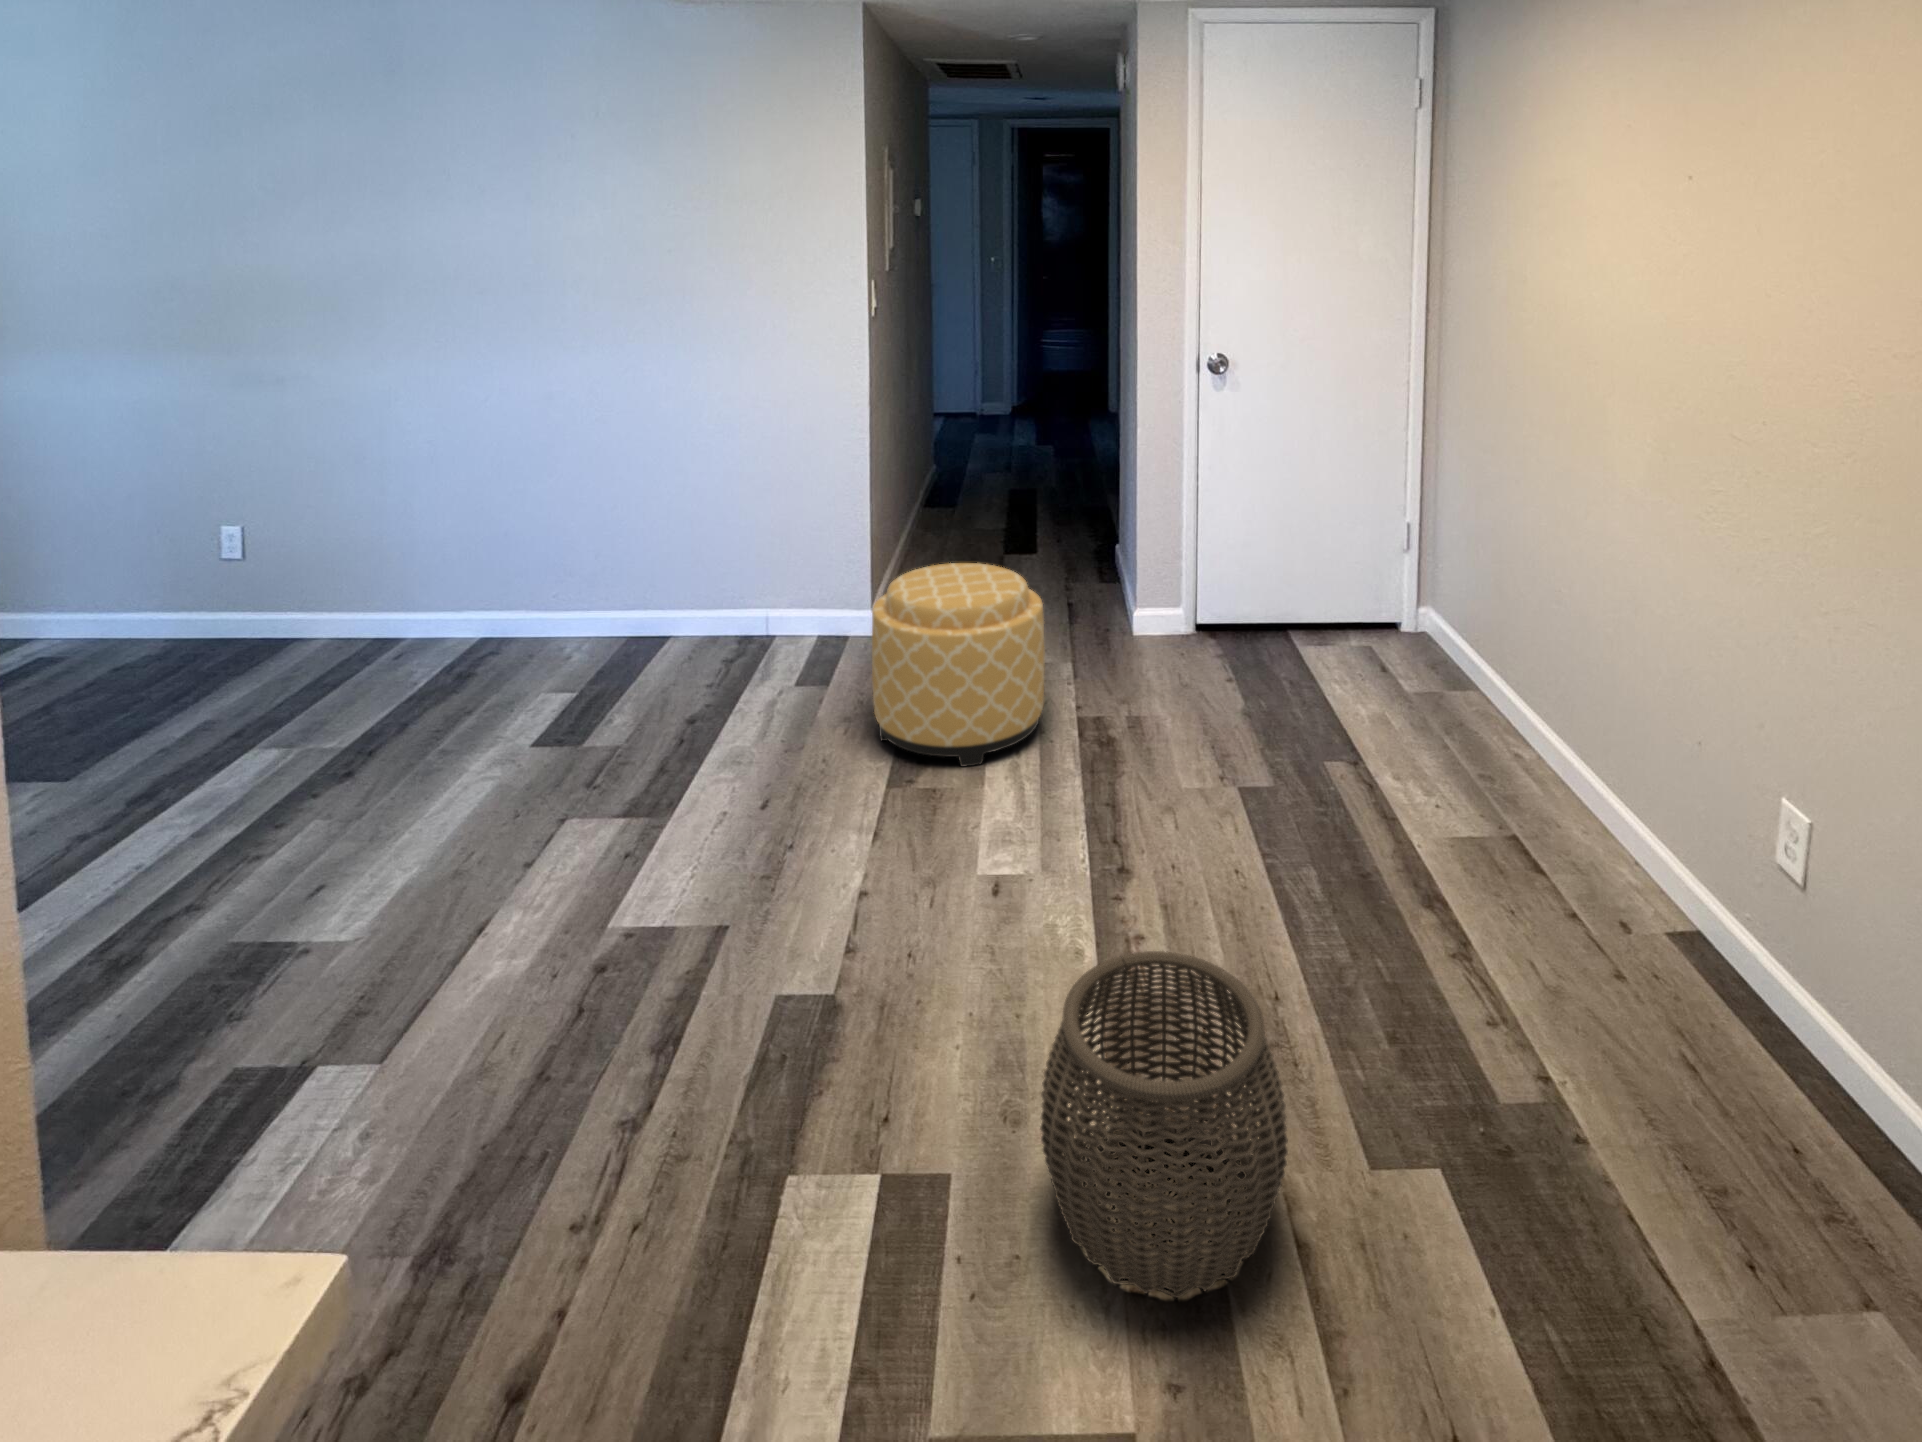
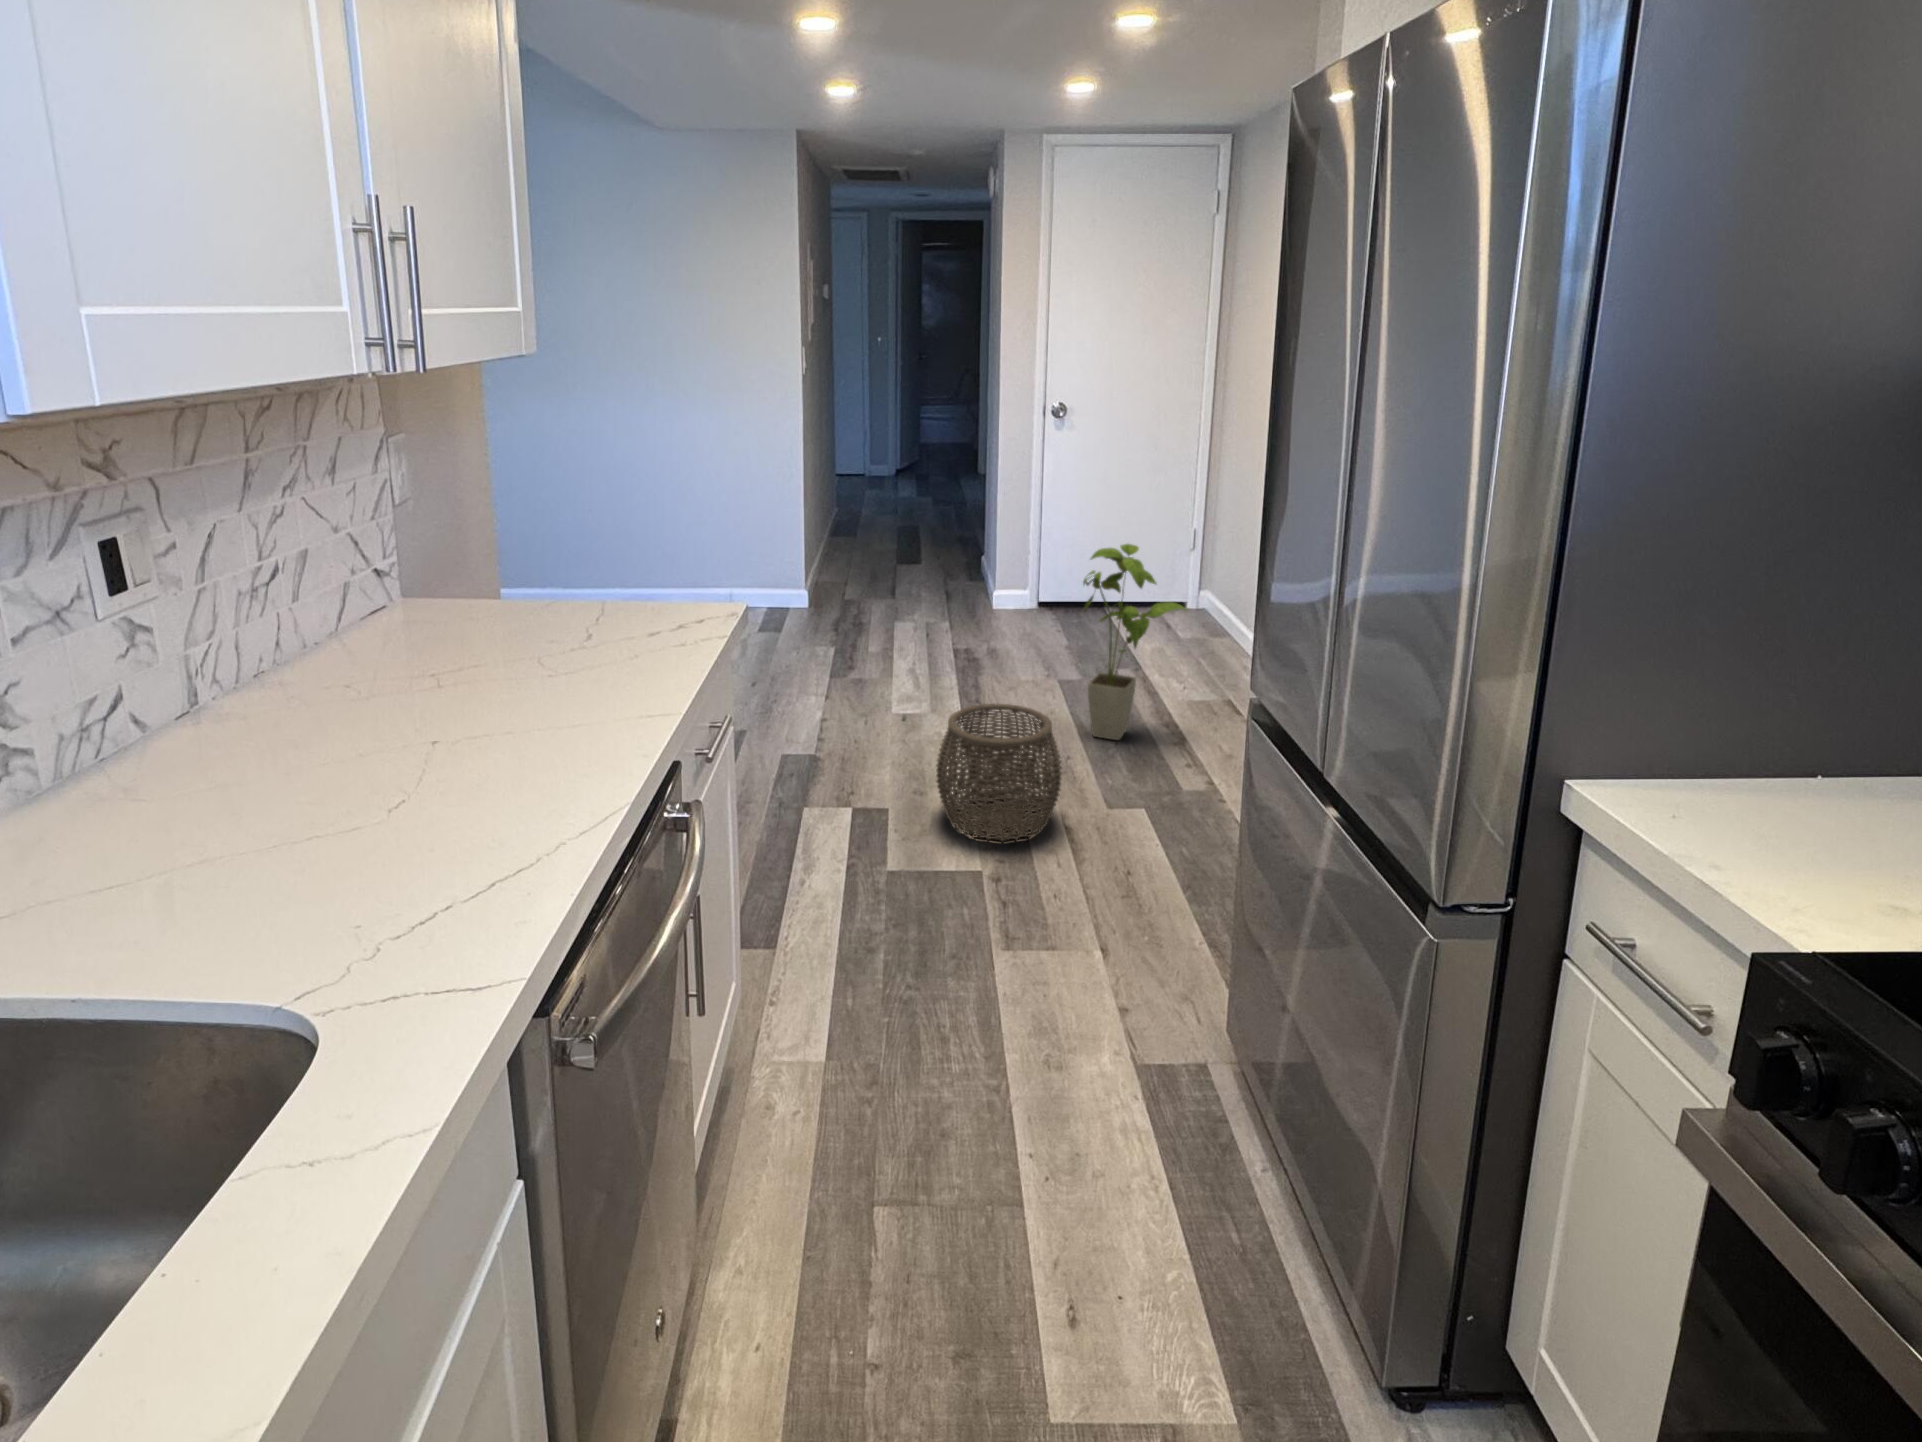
ottoman: present [872,563,1044,766] -> none [817,547,932,670]
house plant: none [1282,609,1468,943] -> present [1083,544,1186,740]

